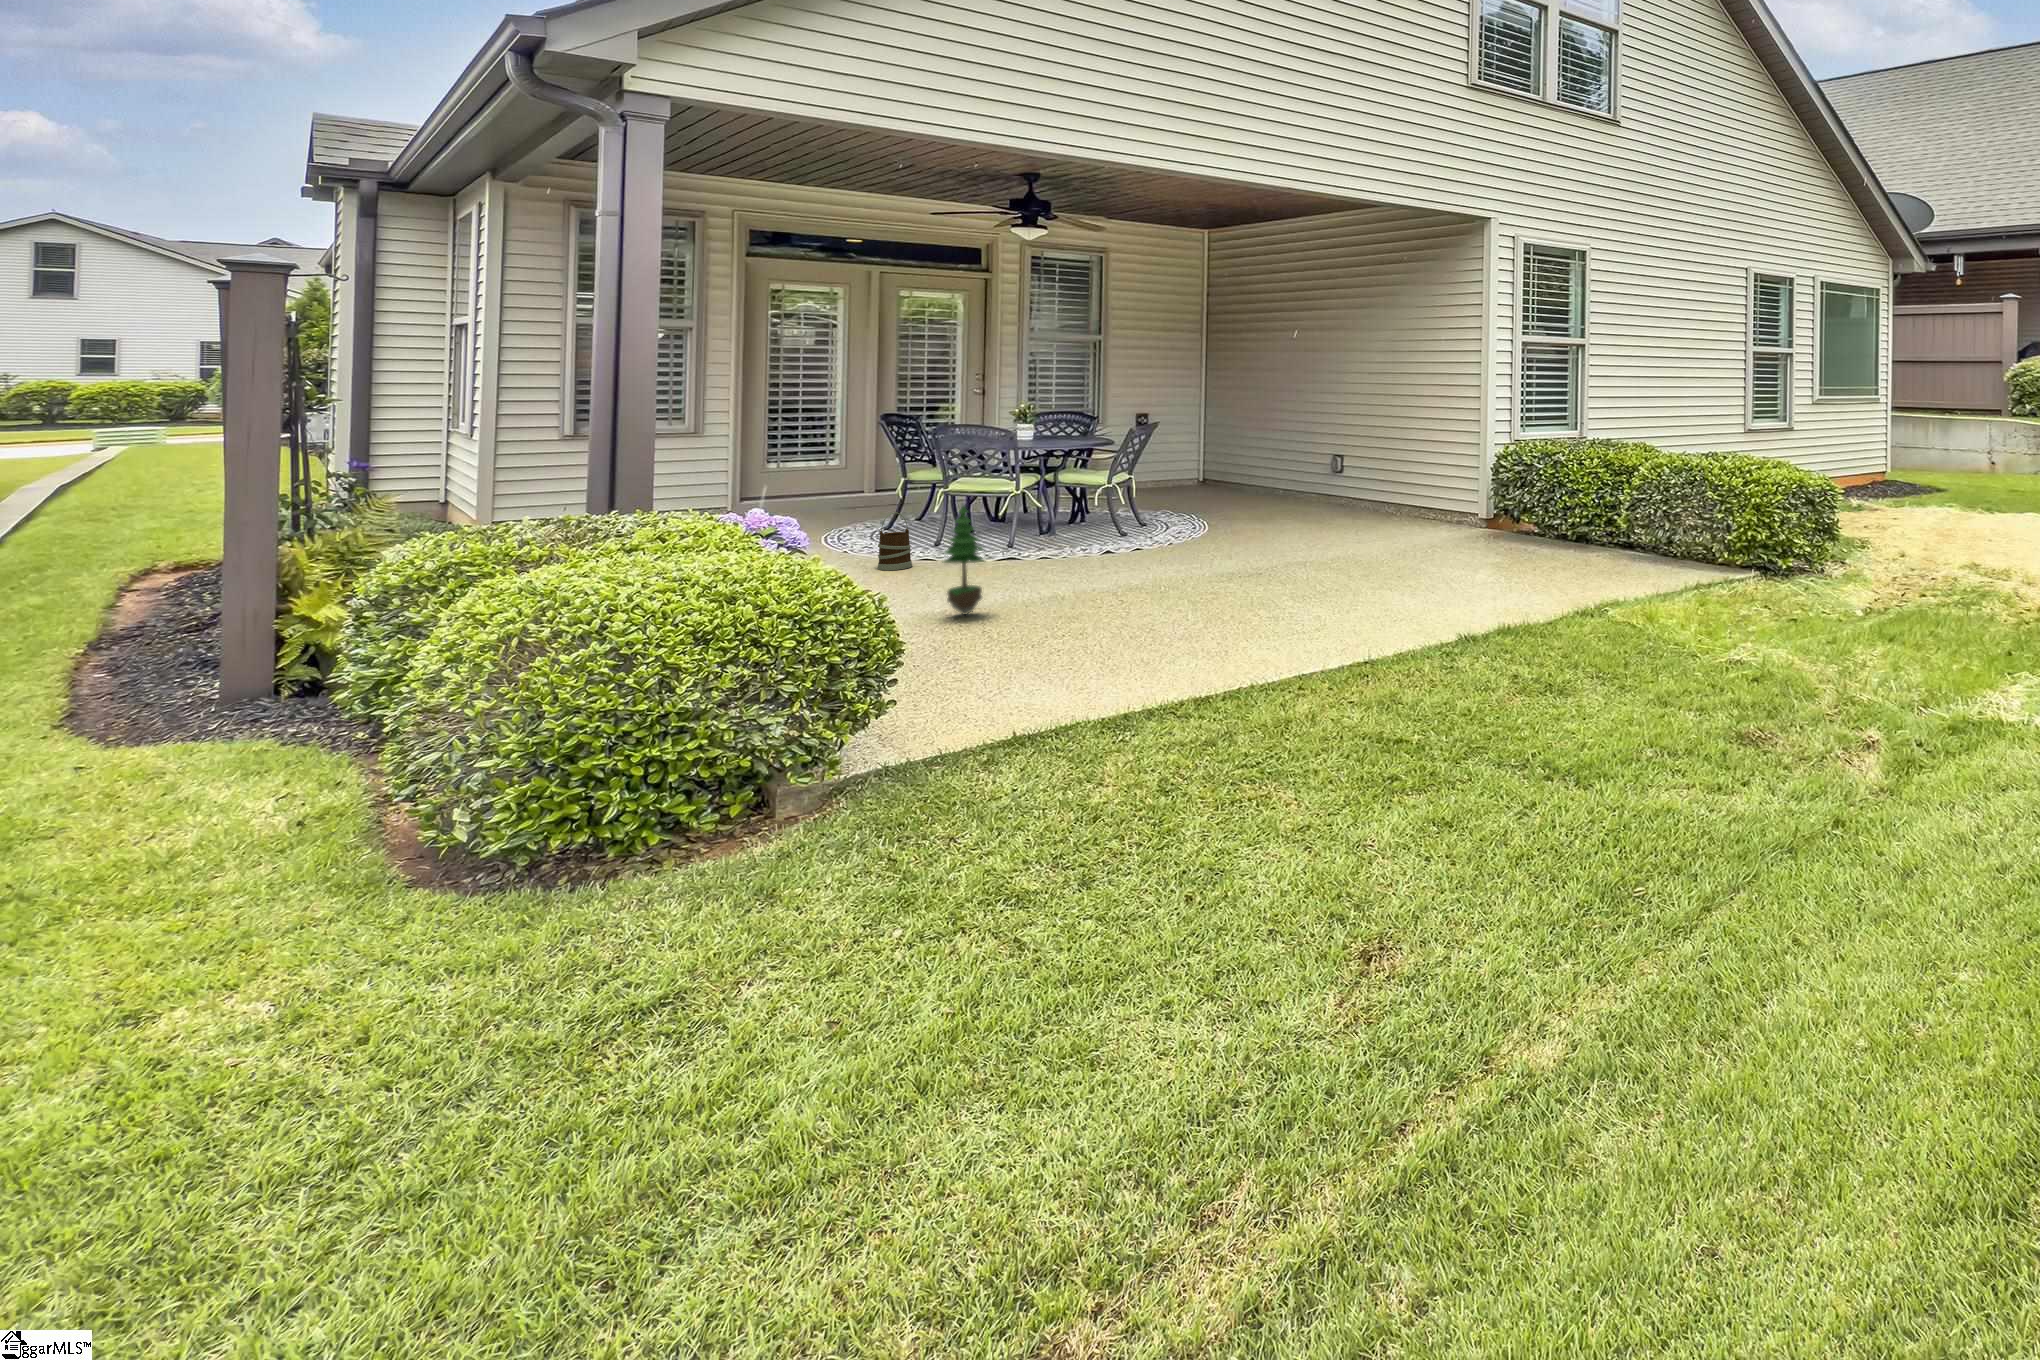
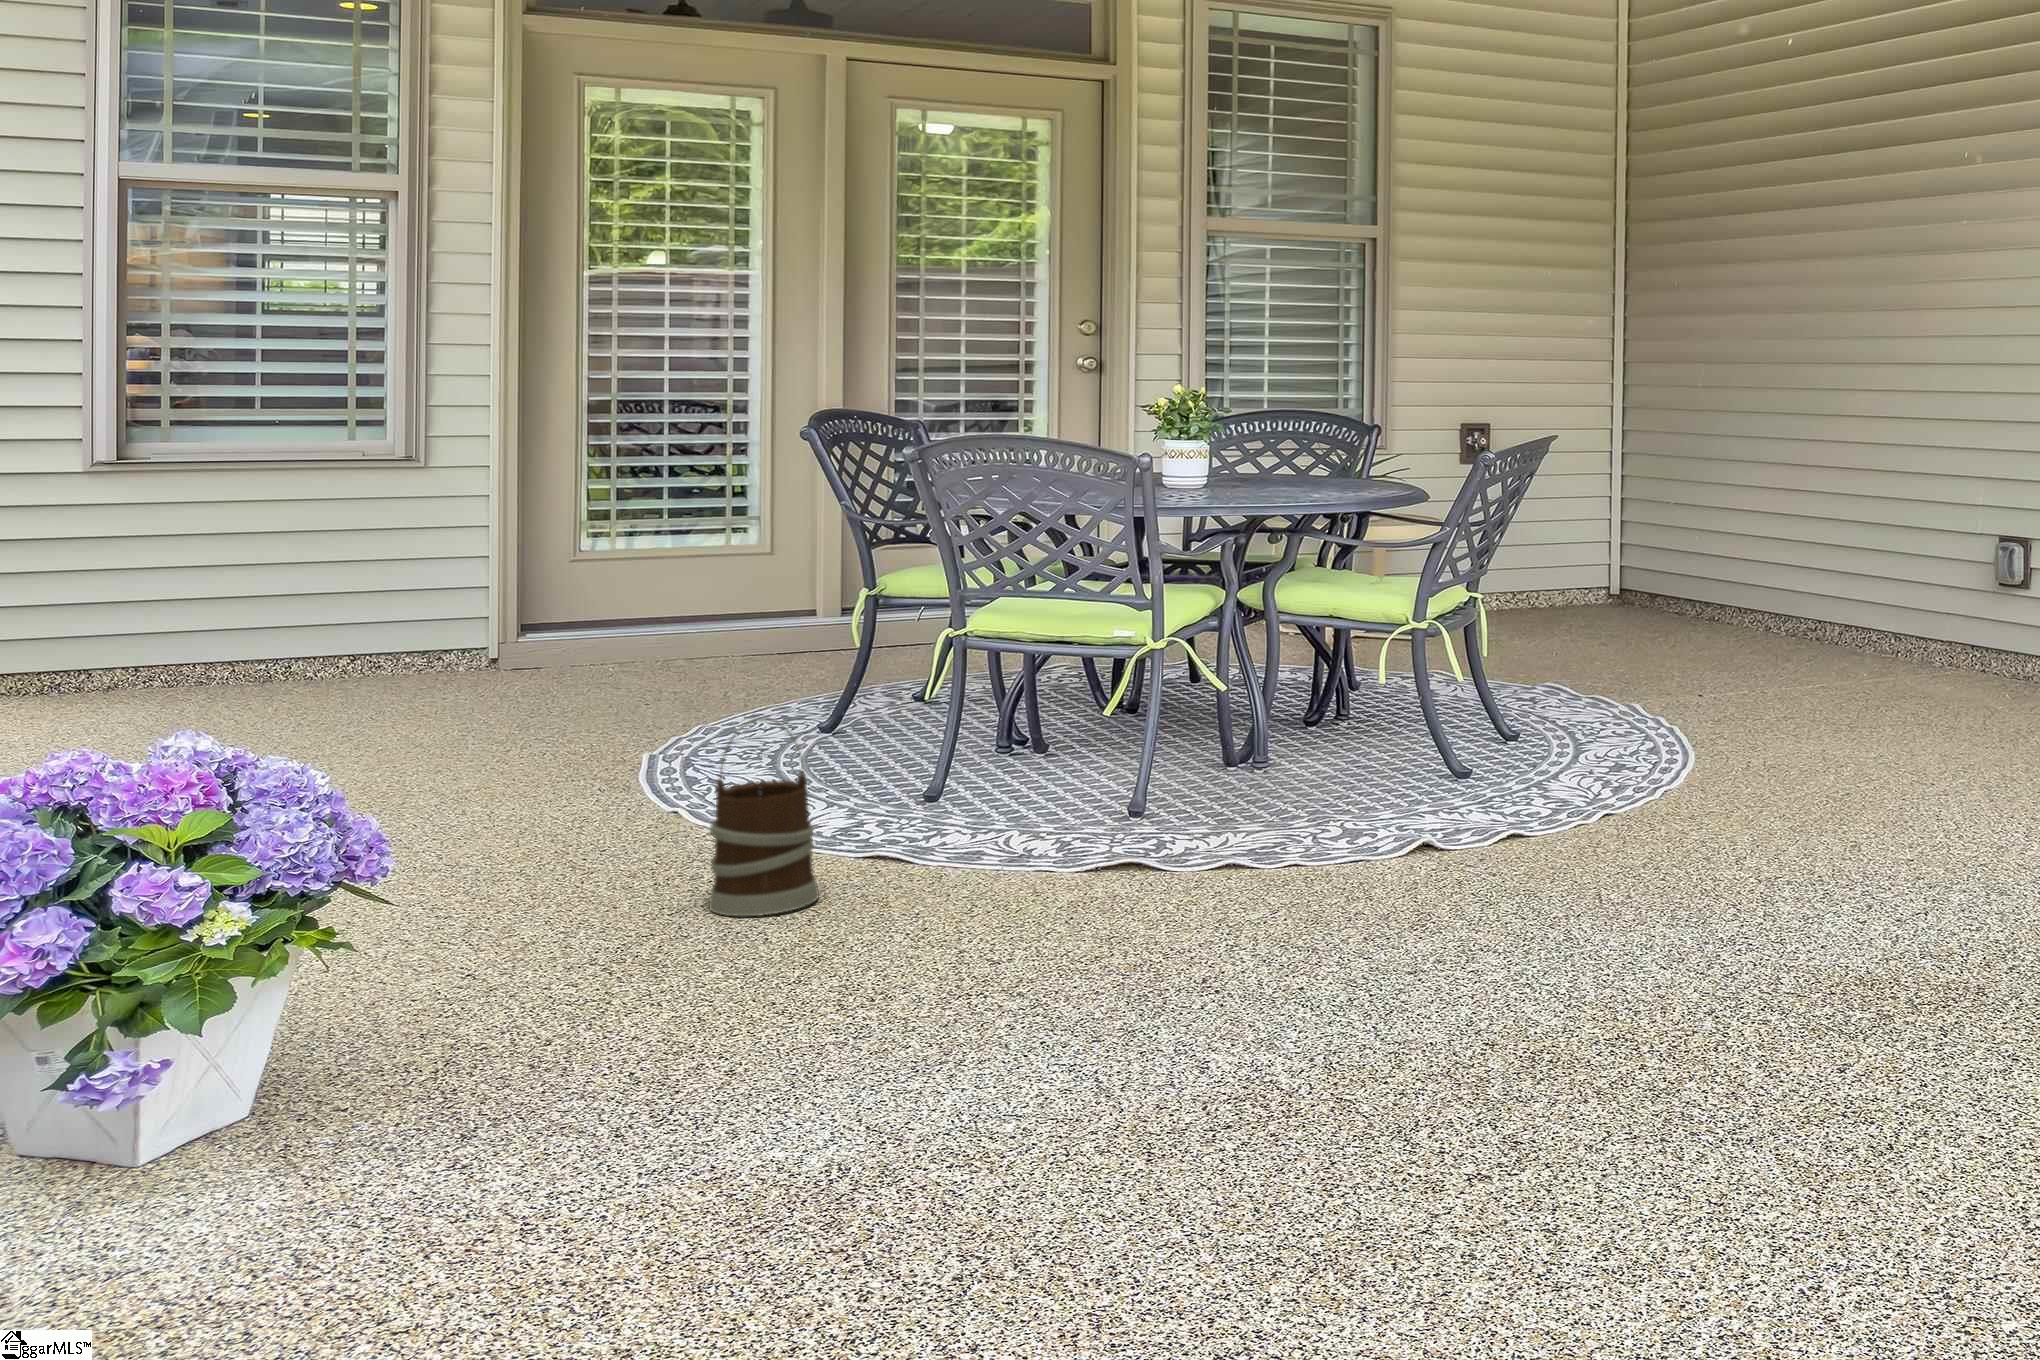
potted tree: present [944,506,984,615] -> none [806,747,992,1249]

